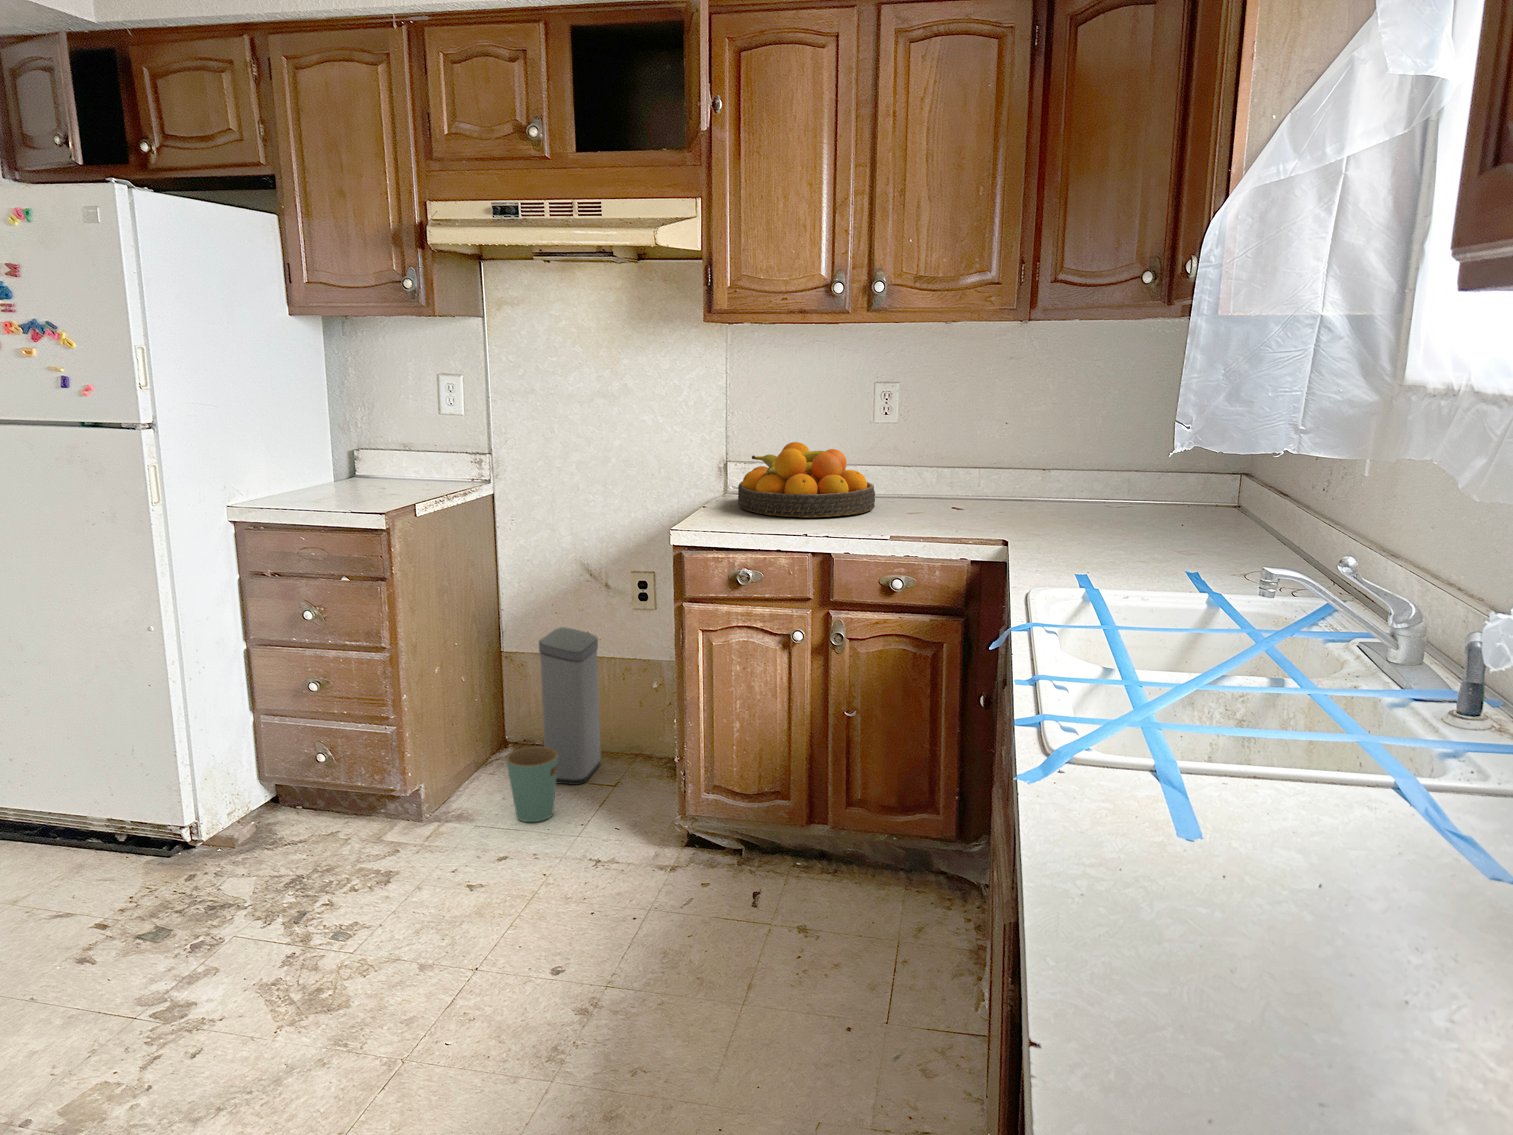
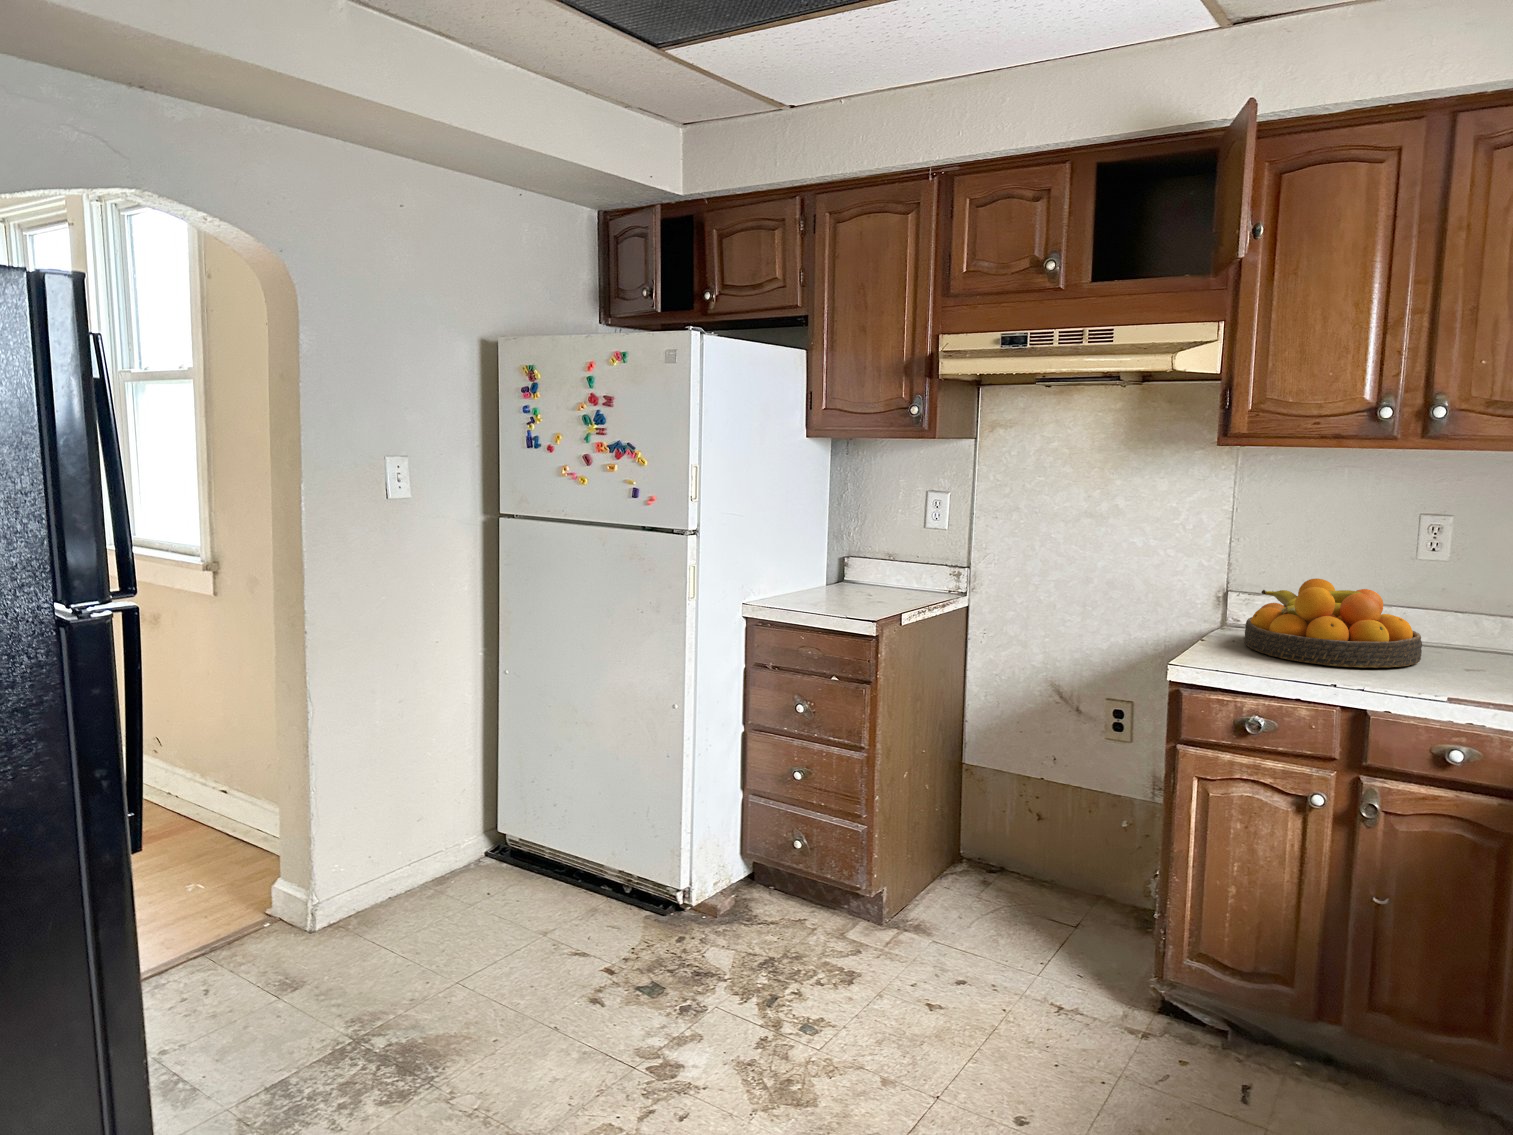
trash can: present [506,627,601,822] -> none [967,749,1066,949]

